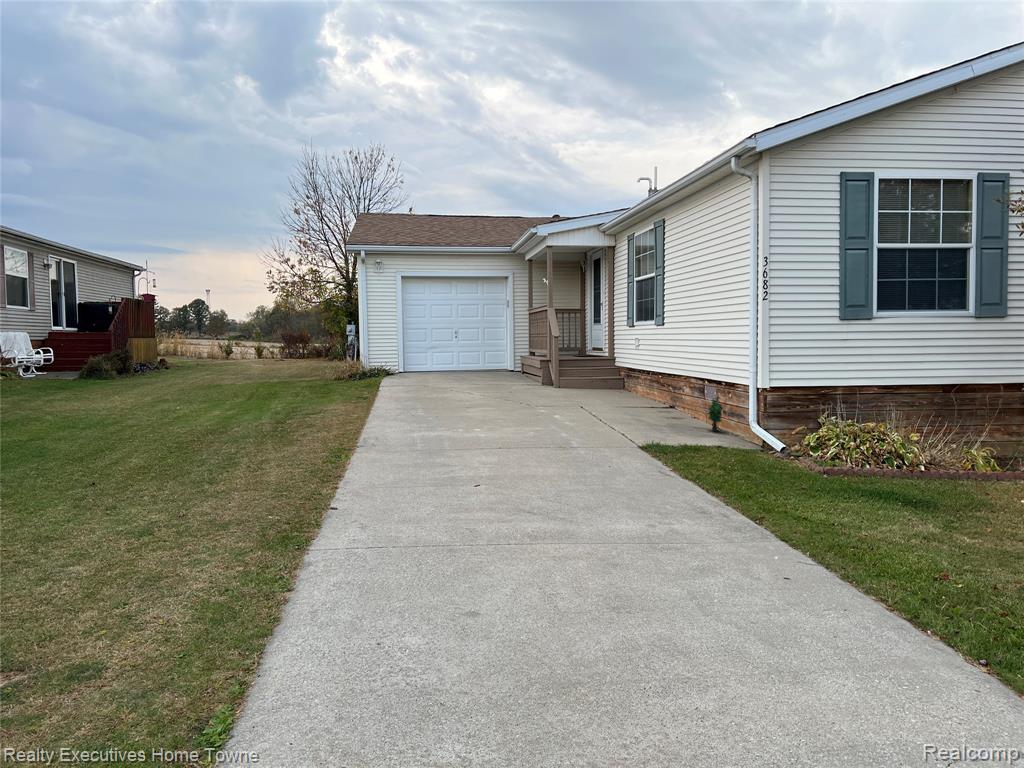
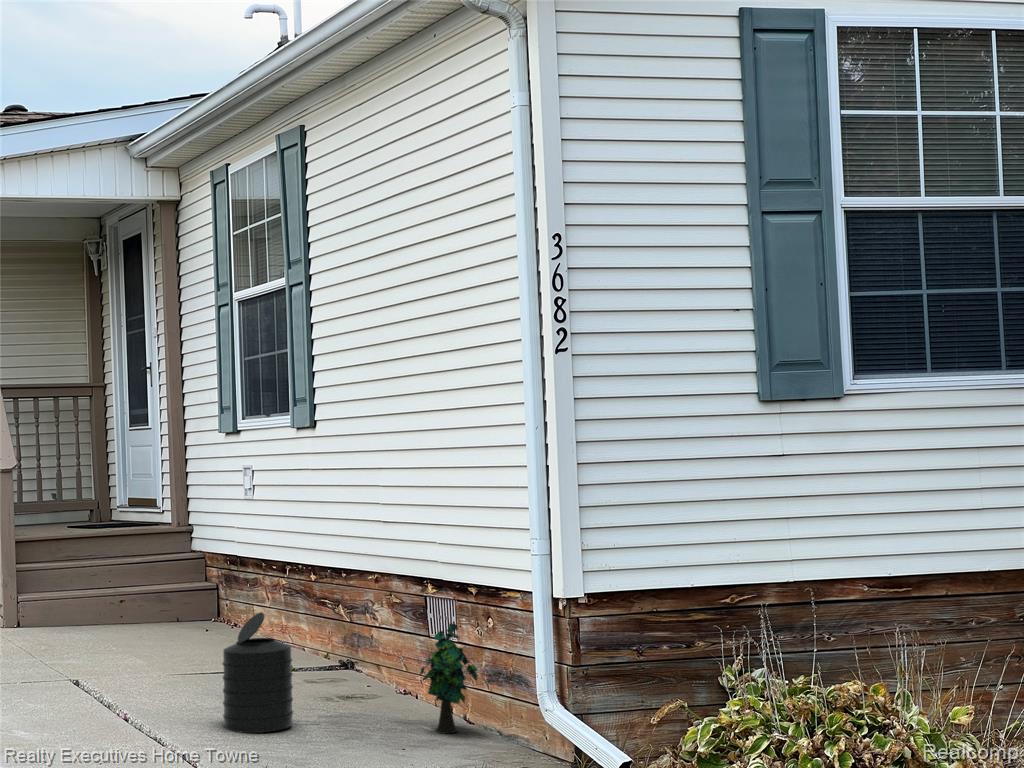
trash can: none [641,391,663,428] -> present [223,612,293,733]

